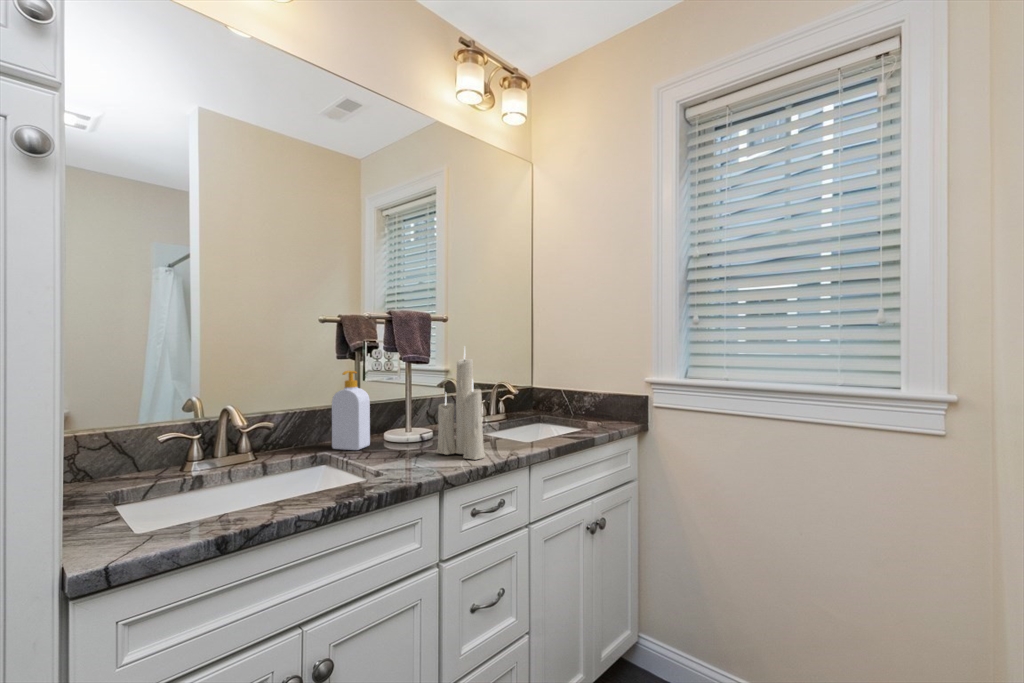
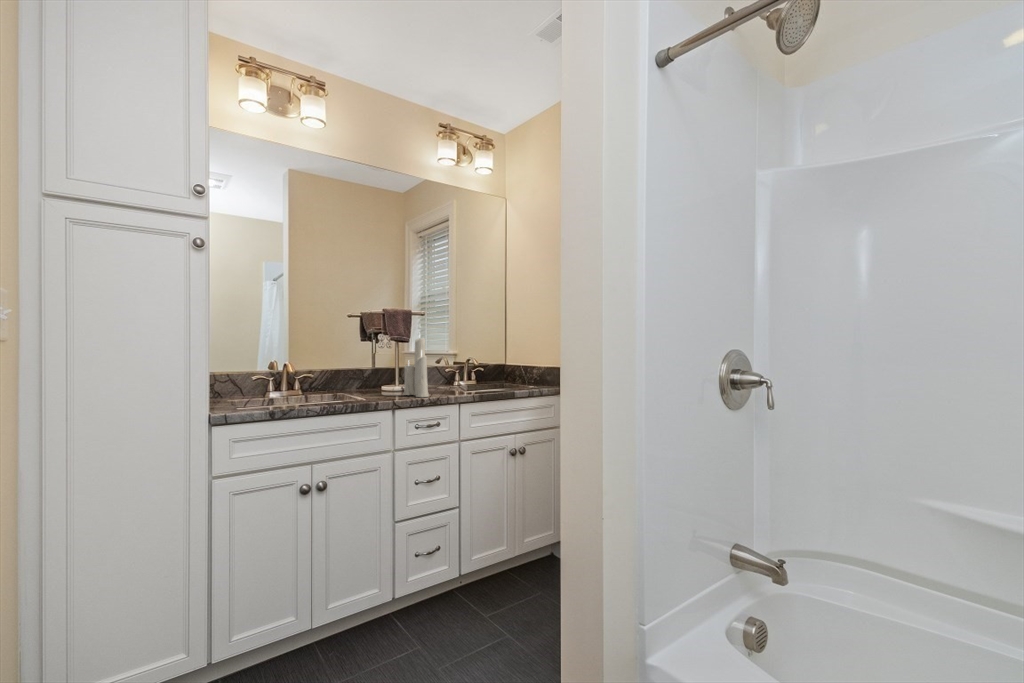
soap bottle: present [332,371,370,450] -> none [347,346,370,393]

